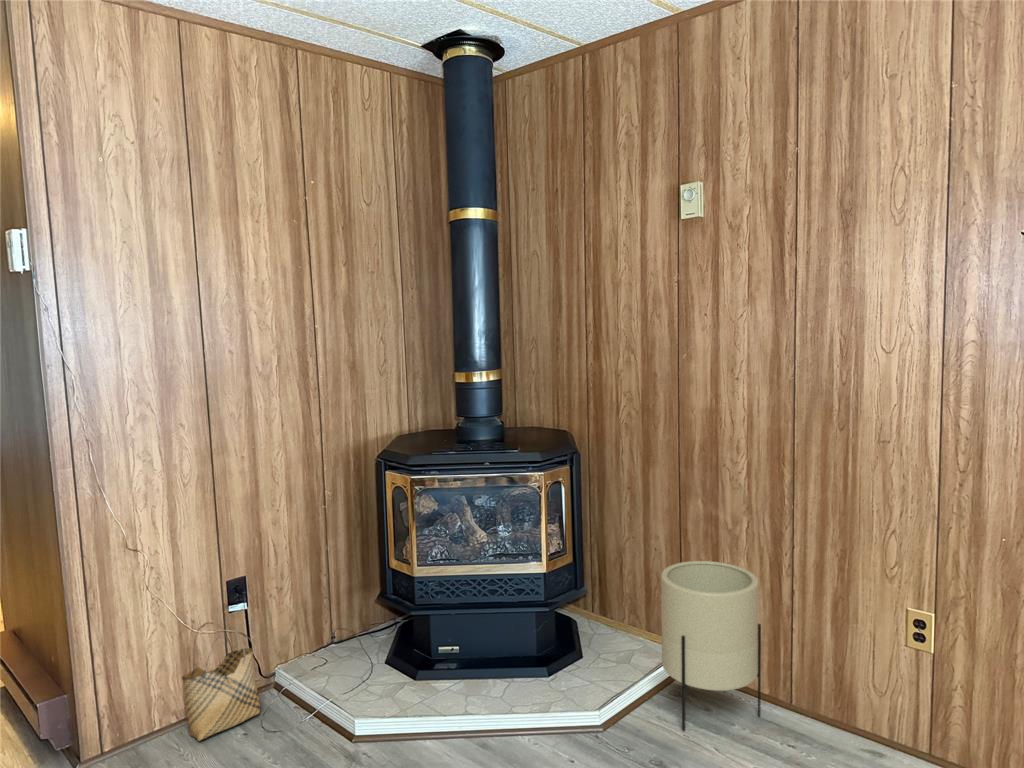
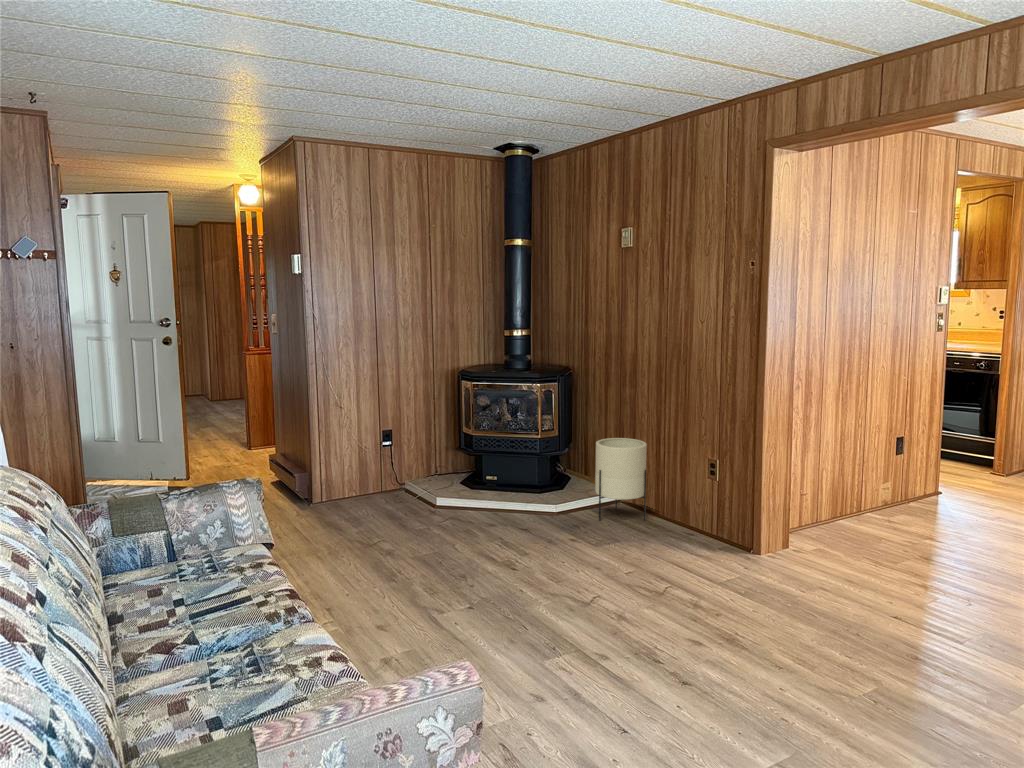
woven basket: present [182,622,260,741] -> none [359,448,395,501]

